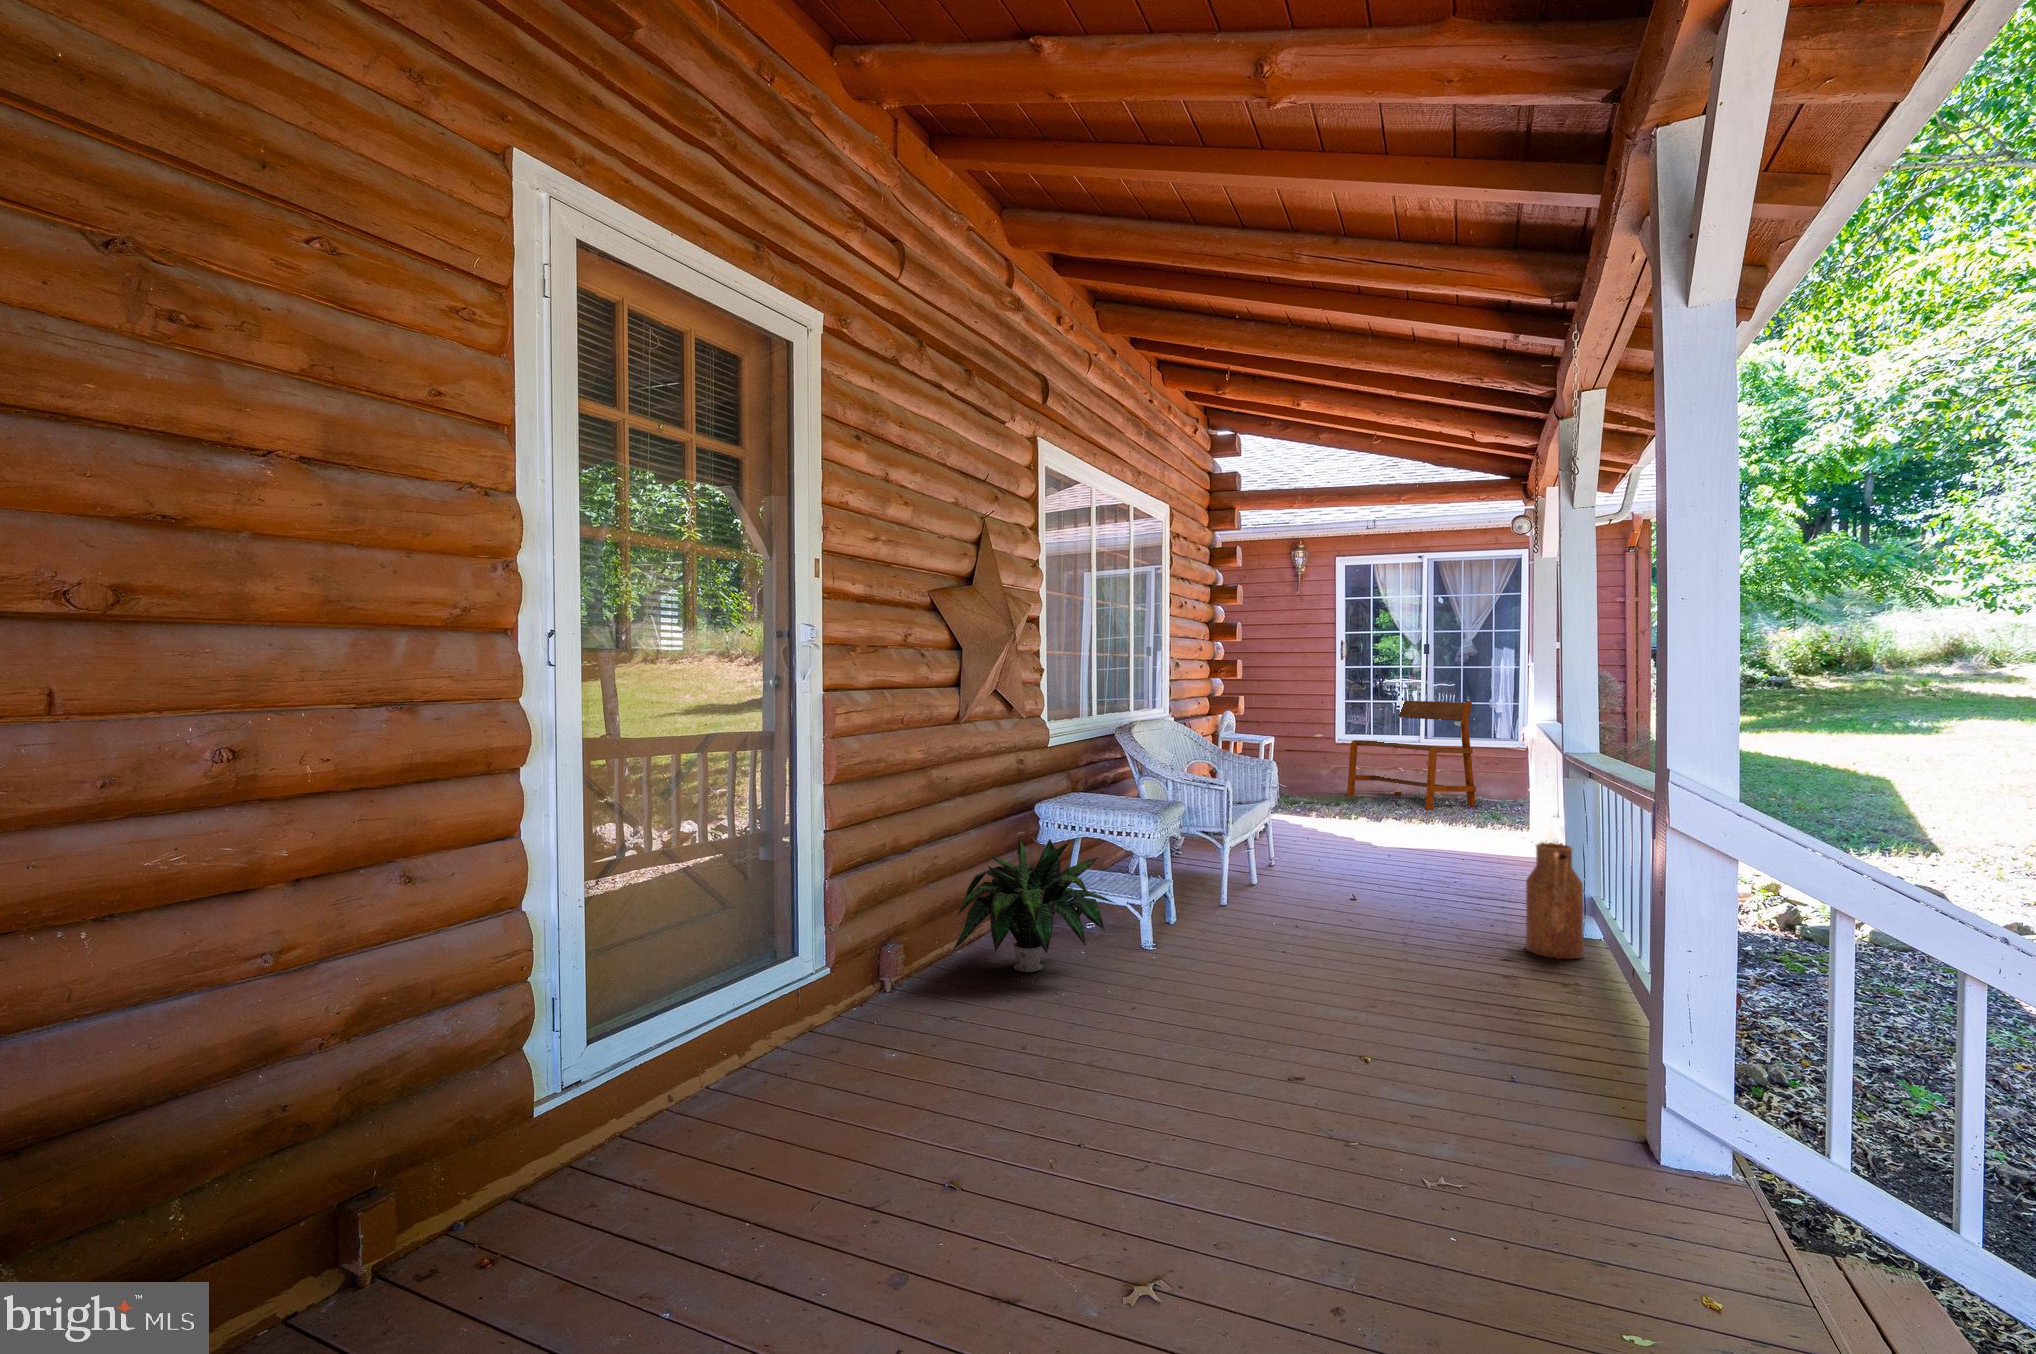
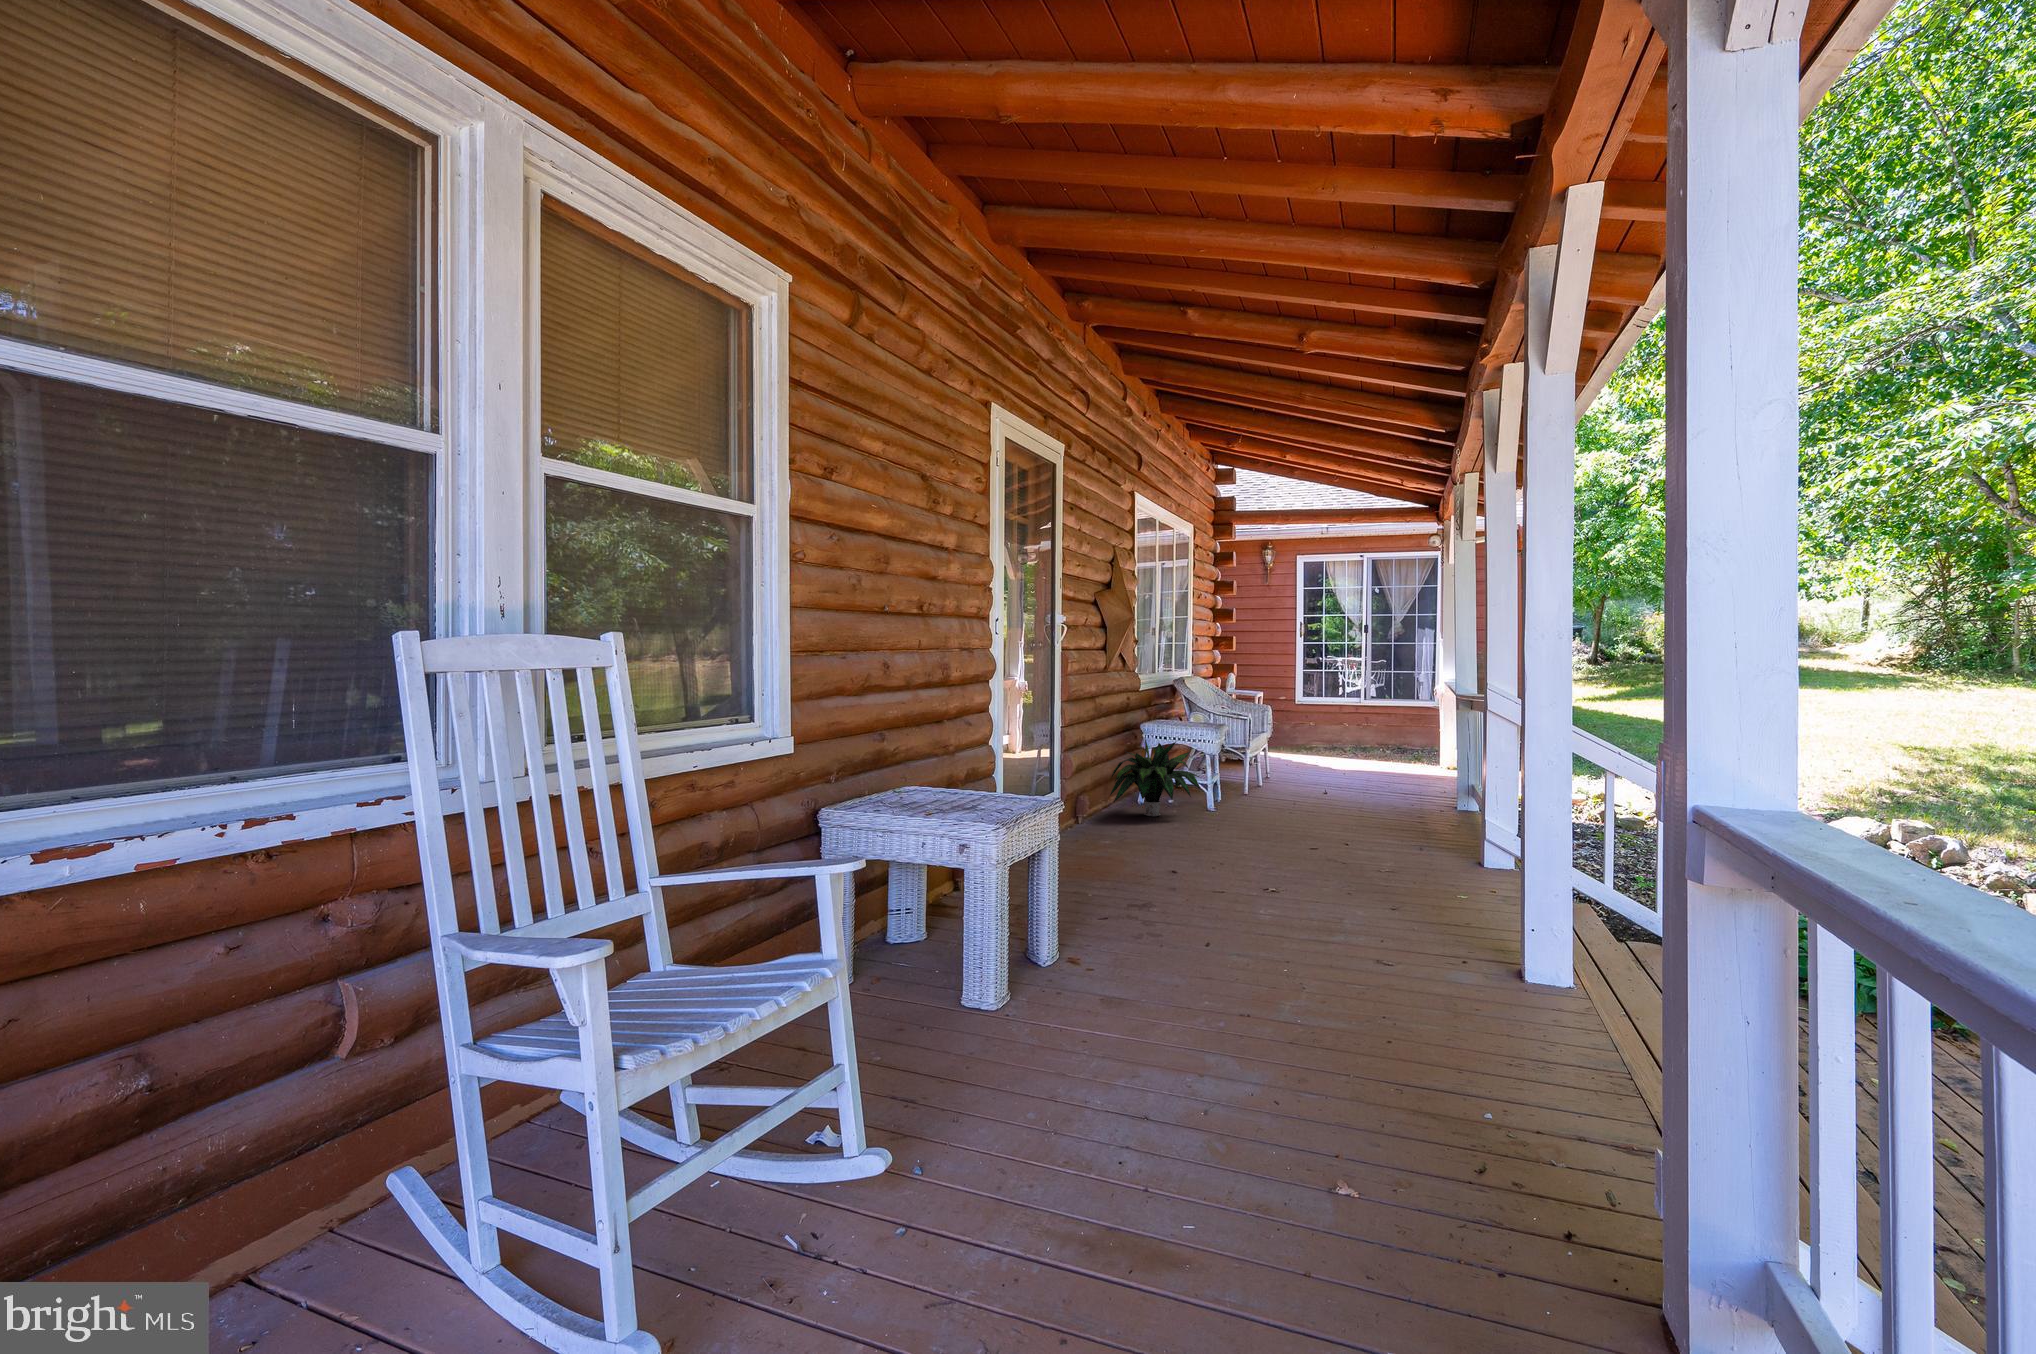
bench: present [1347,701,1476,810] -> none [1306,669,1403,752]
watering can: present [1526,843,1584,959] -> none [1432,746,1464,811]

